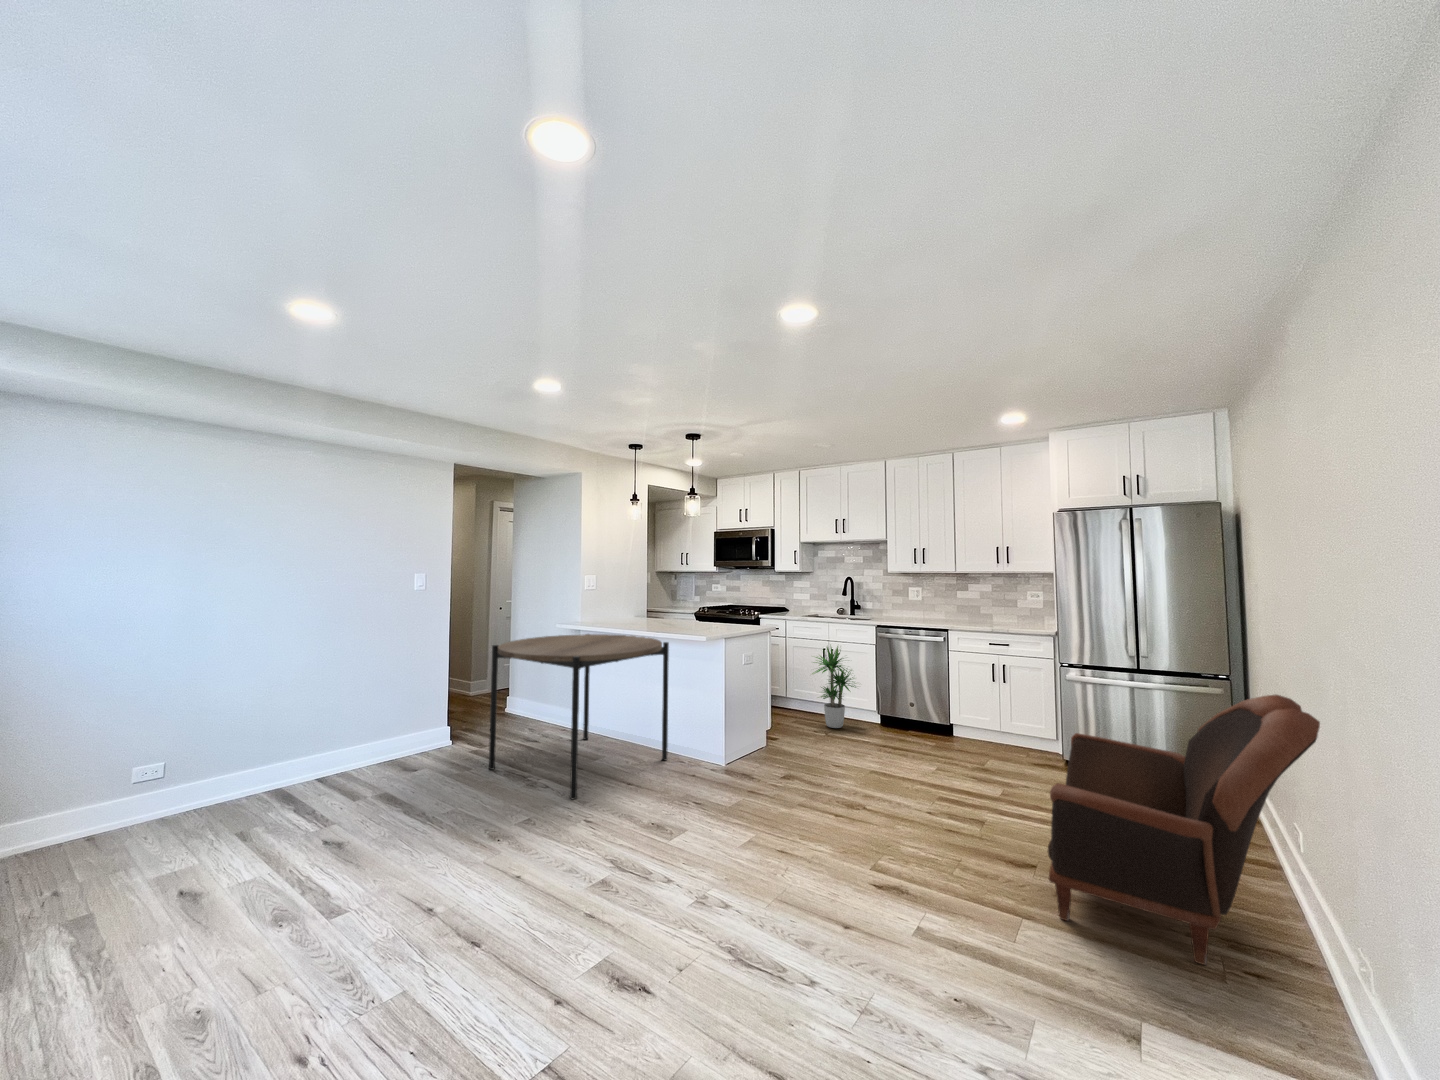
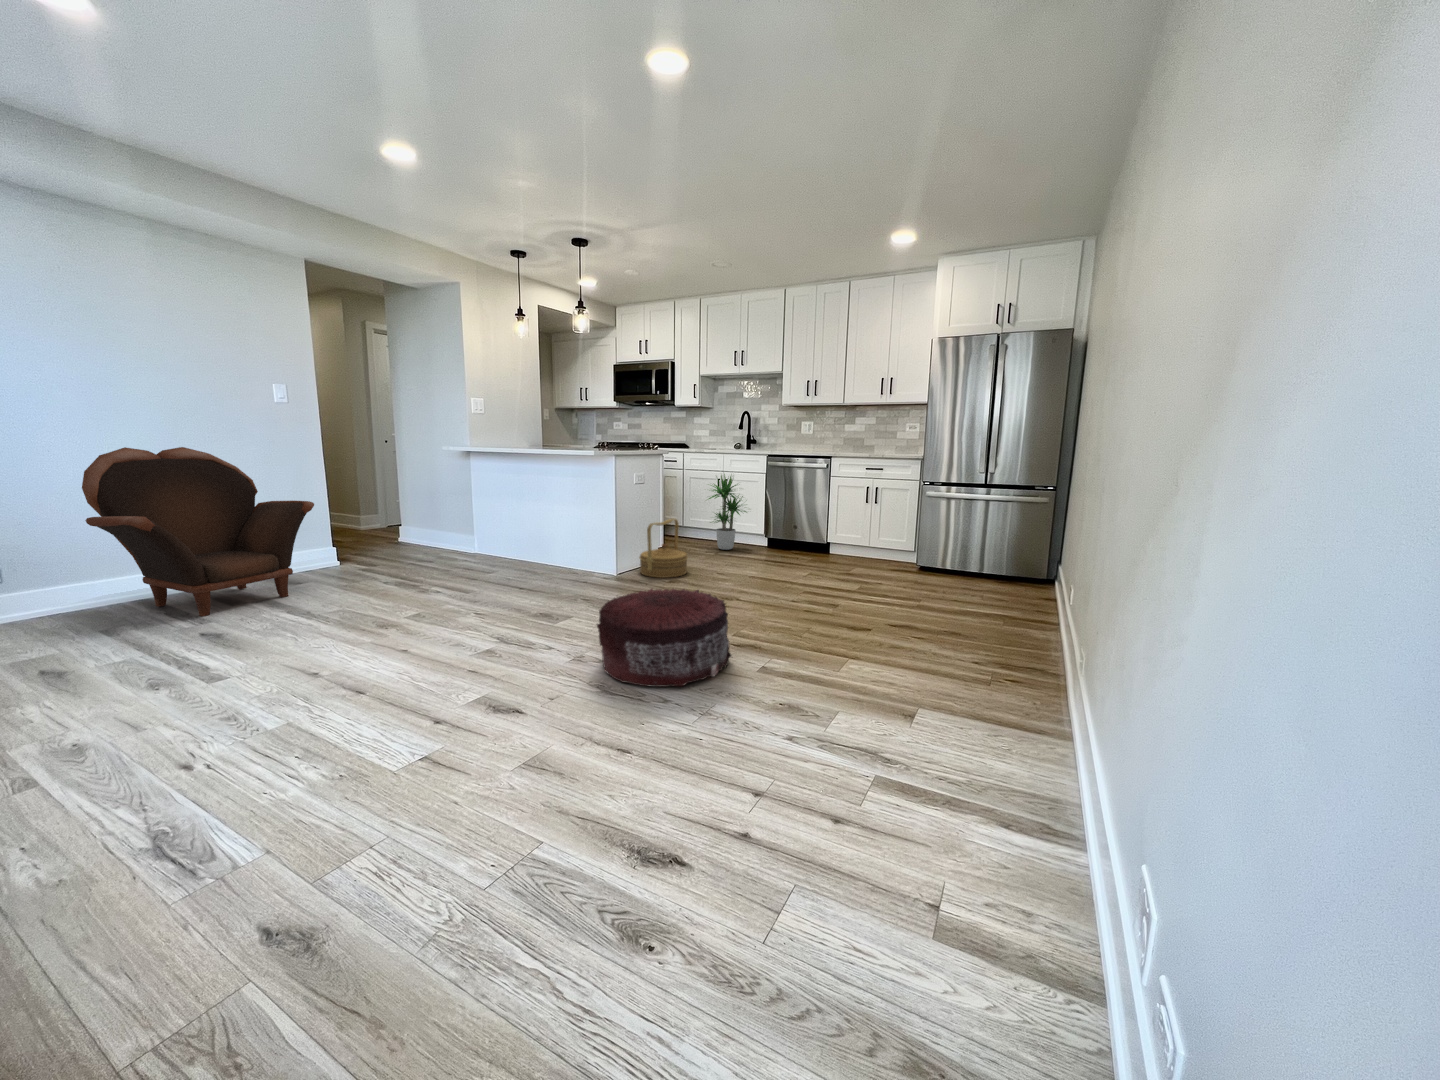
dining table: present [489,634,669,799] -> none [366,456,561,601]
armchair: present [1048,695,1320,965] -> present [82,447,314,616]
woven basket: none [748,700,800,770] -> present [639,519,688,578]
pouf: none [724,810,880,960] -> present [597,589,732,687]

